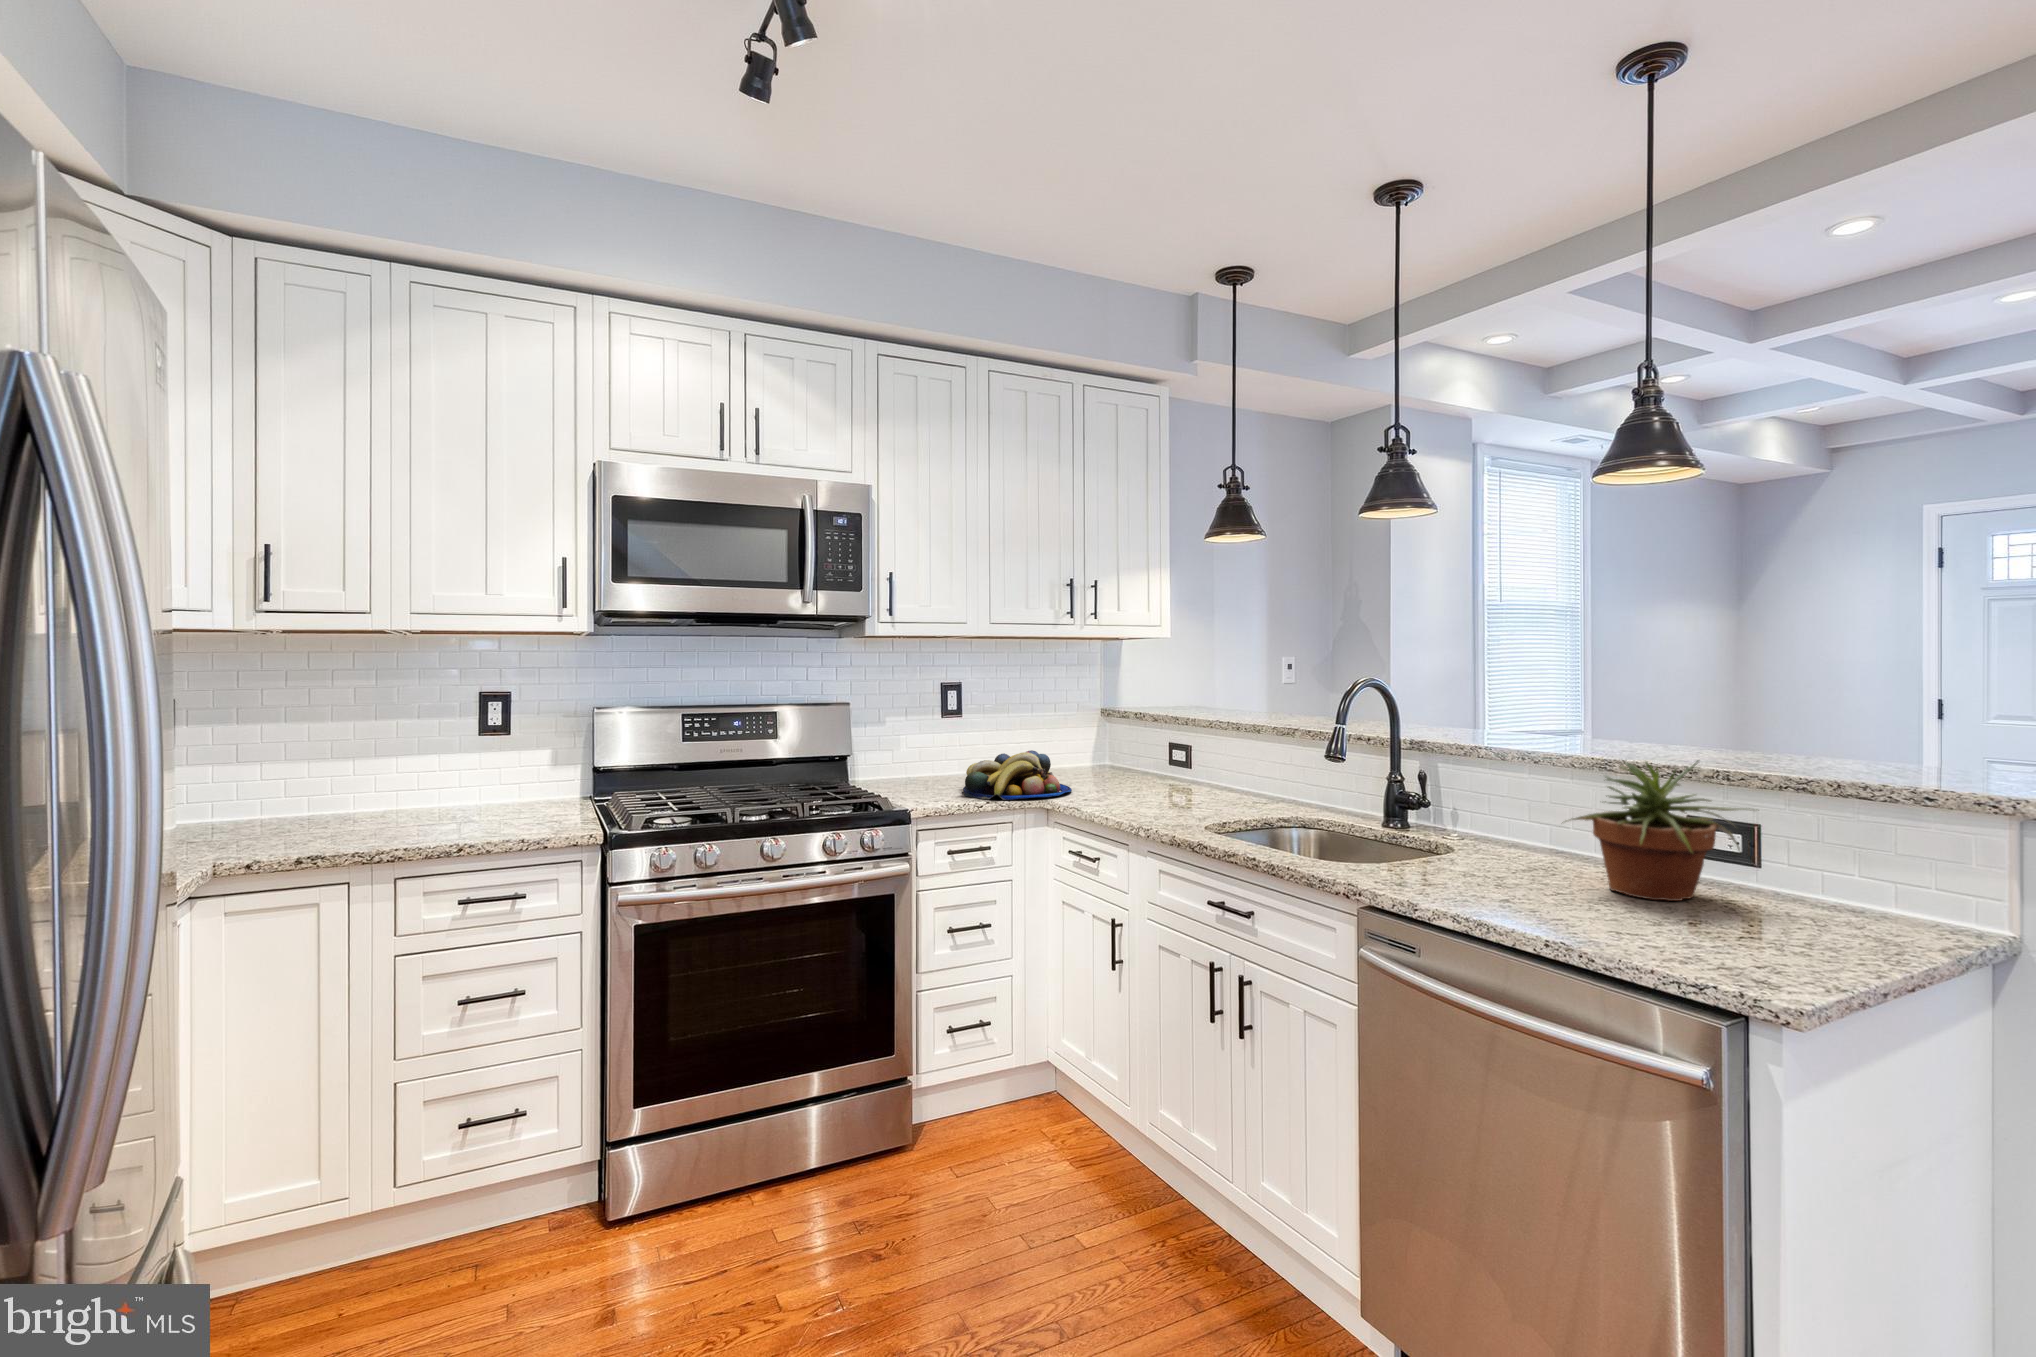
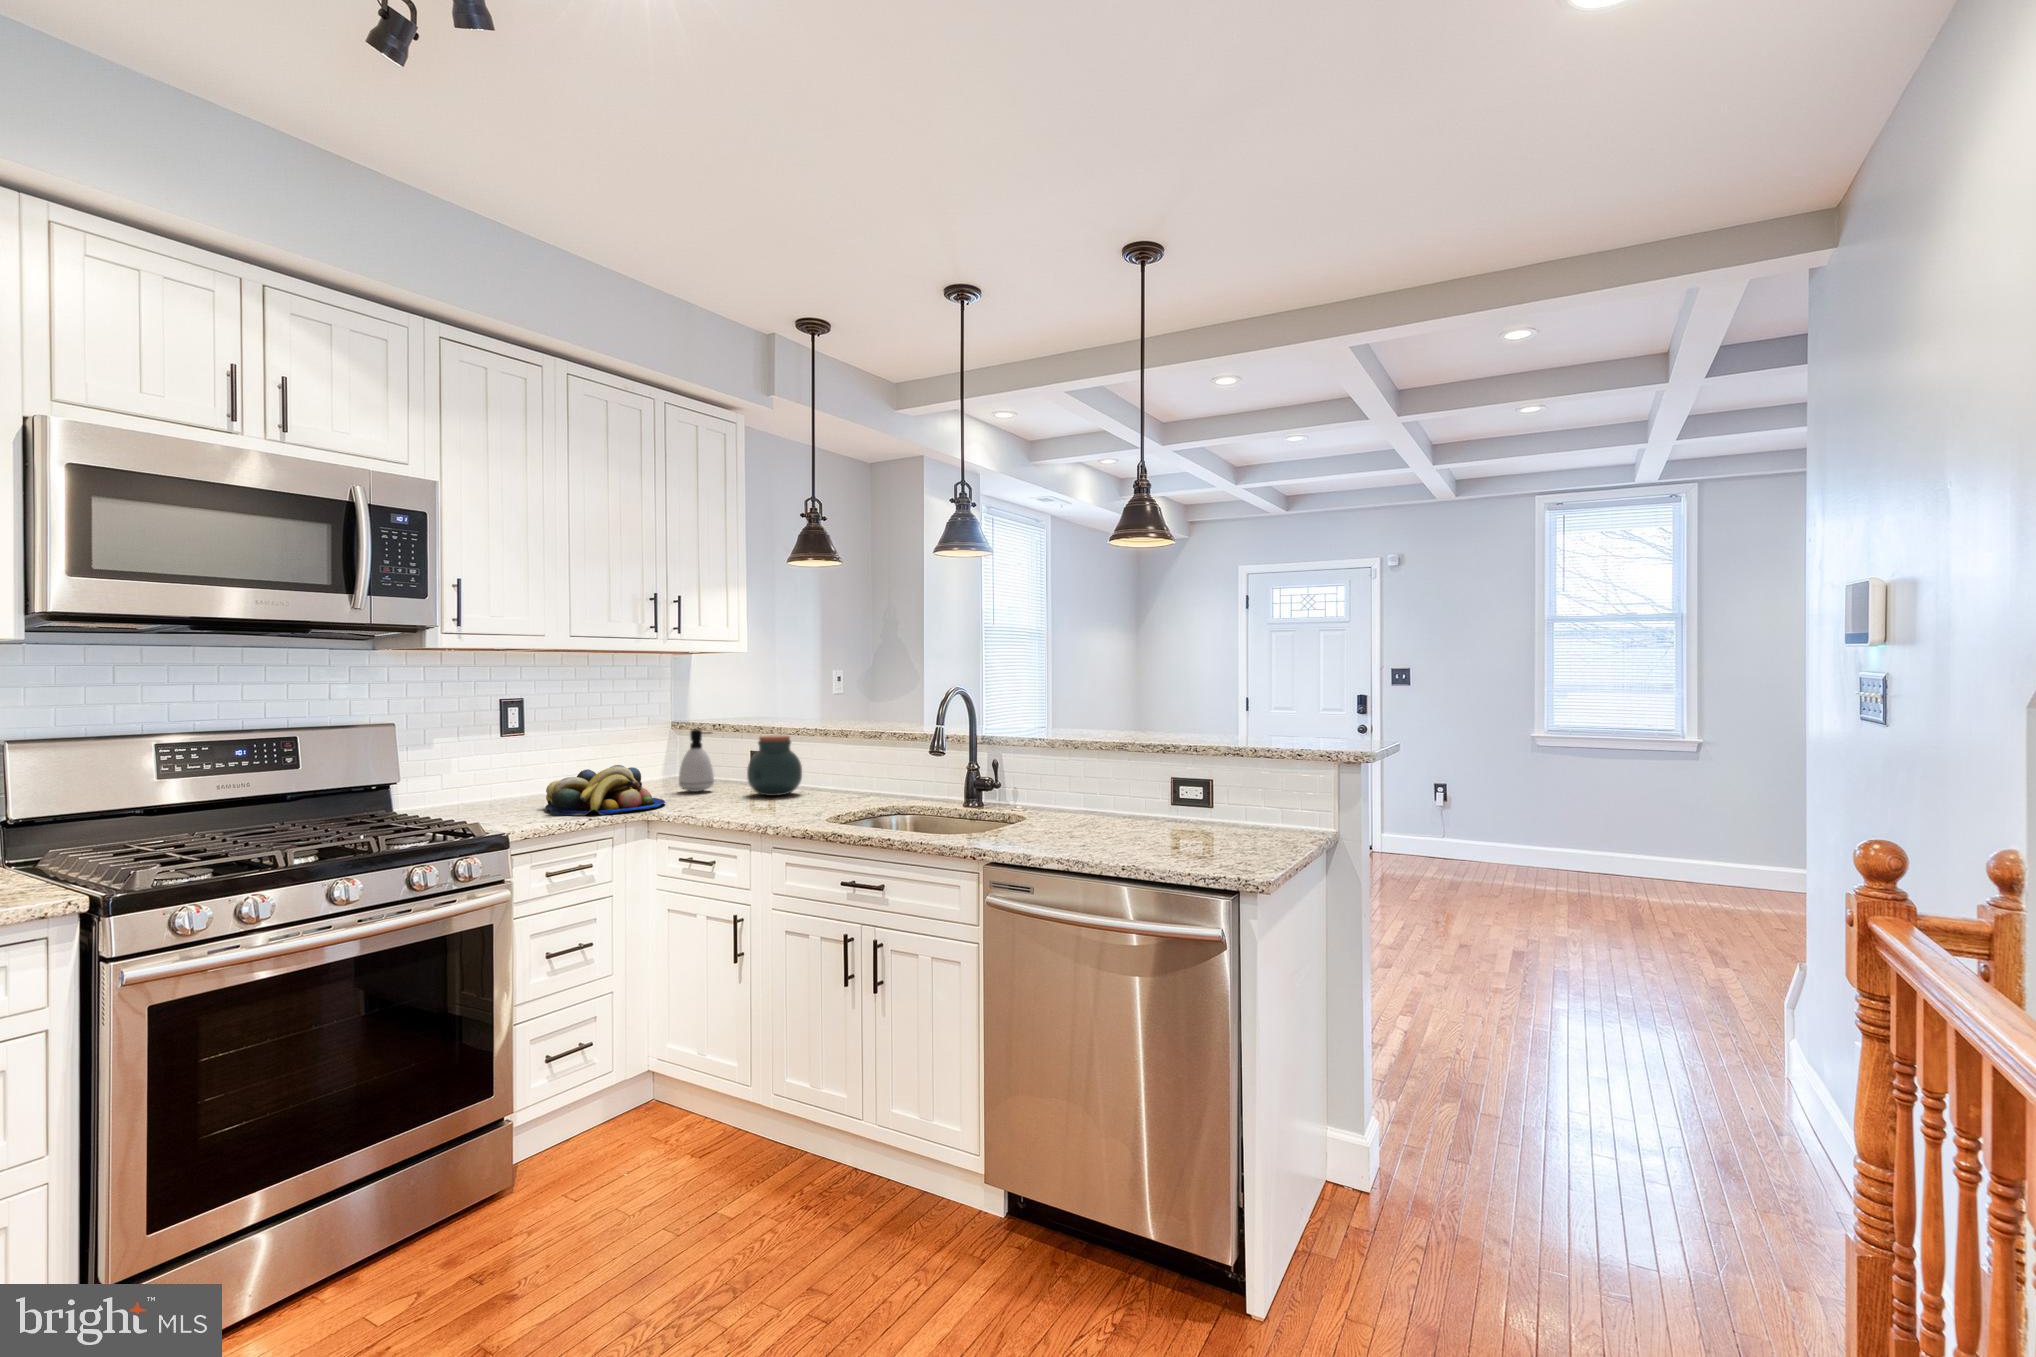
soap dispenser: none [1097,717,1131,780] -> present [679,729,714,792]
jar: none [1157,727,1215,791] -> present [747,735,802,796]
potted plant: present [1572,761,1750,901] -> none [1106,737,1220,836]

